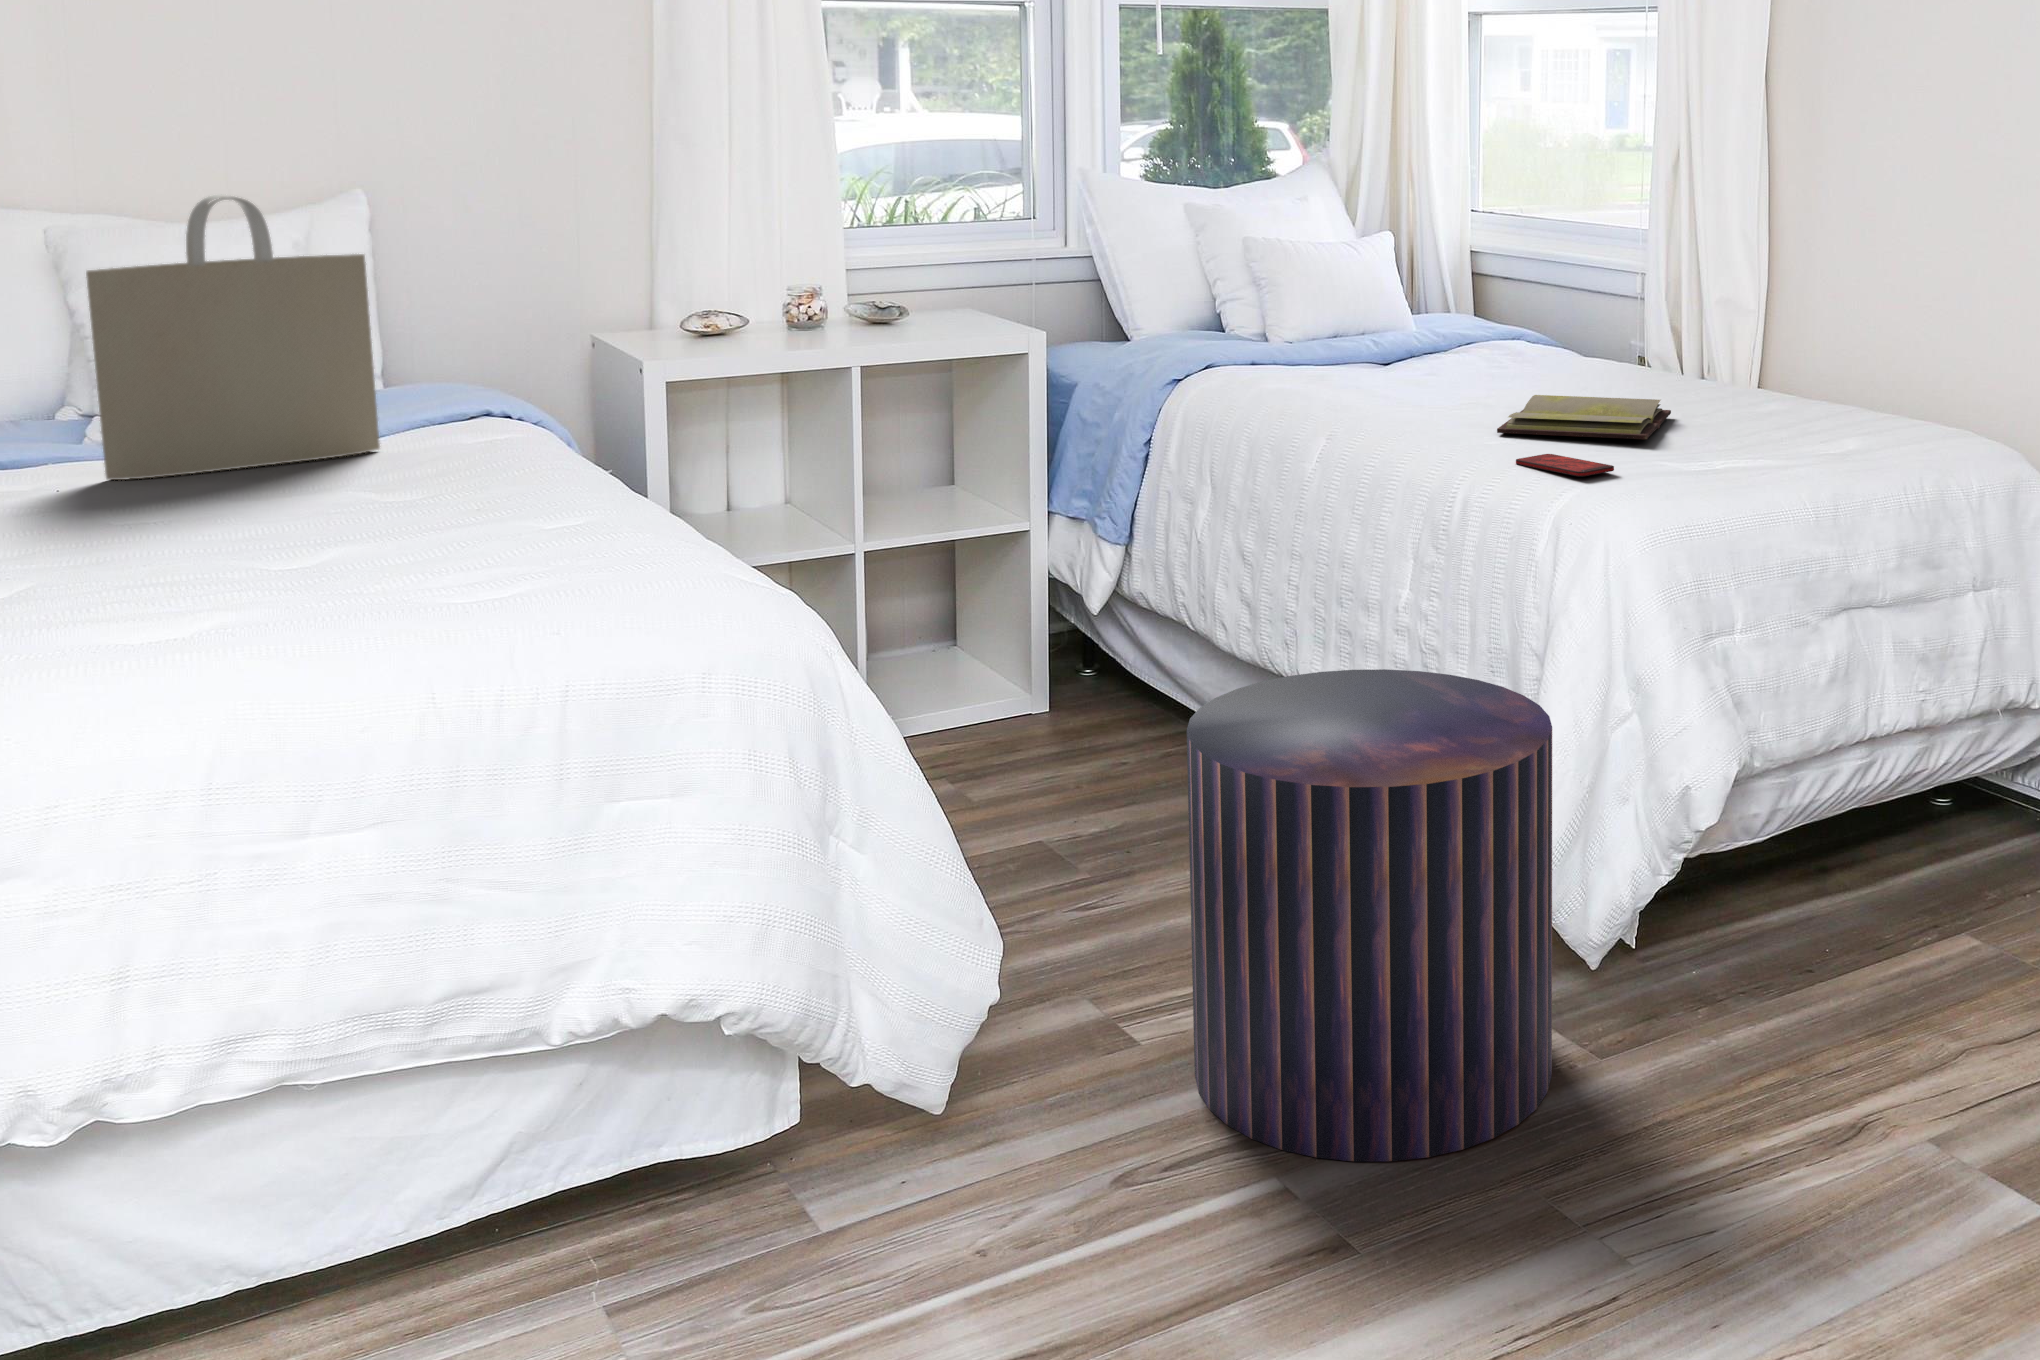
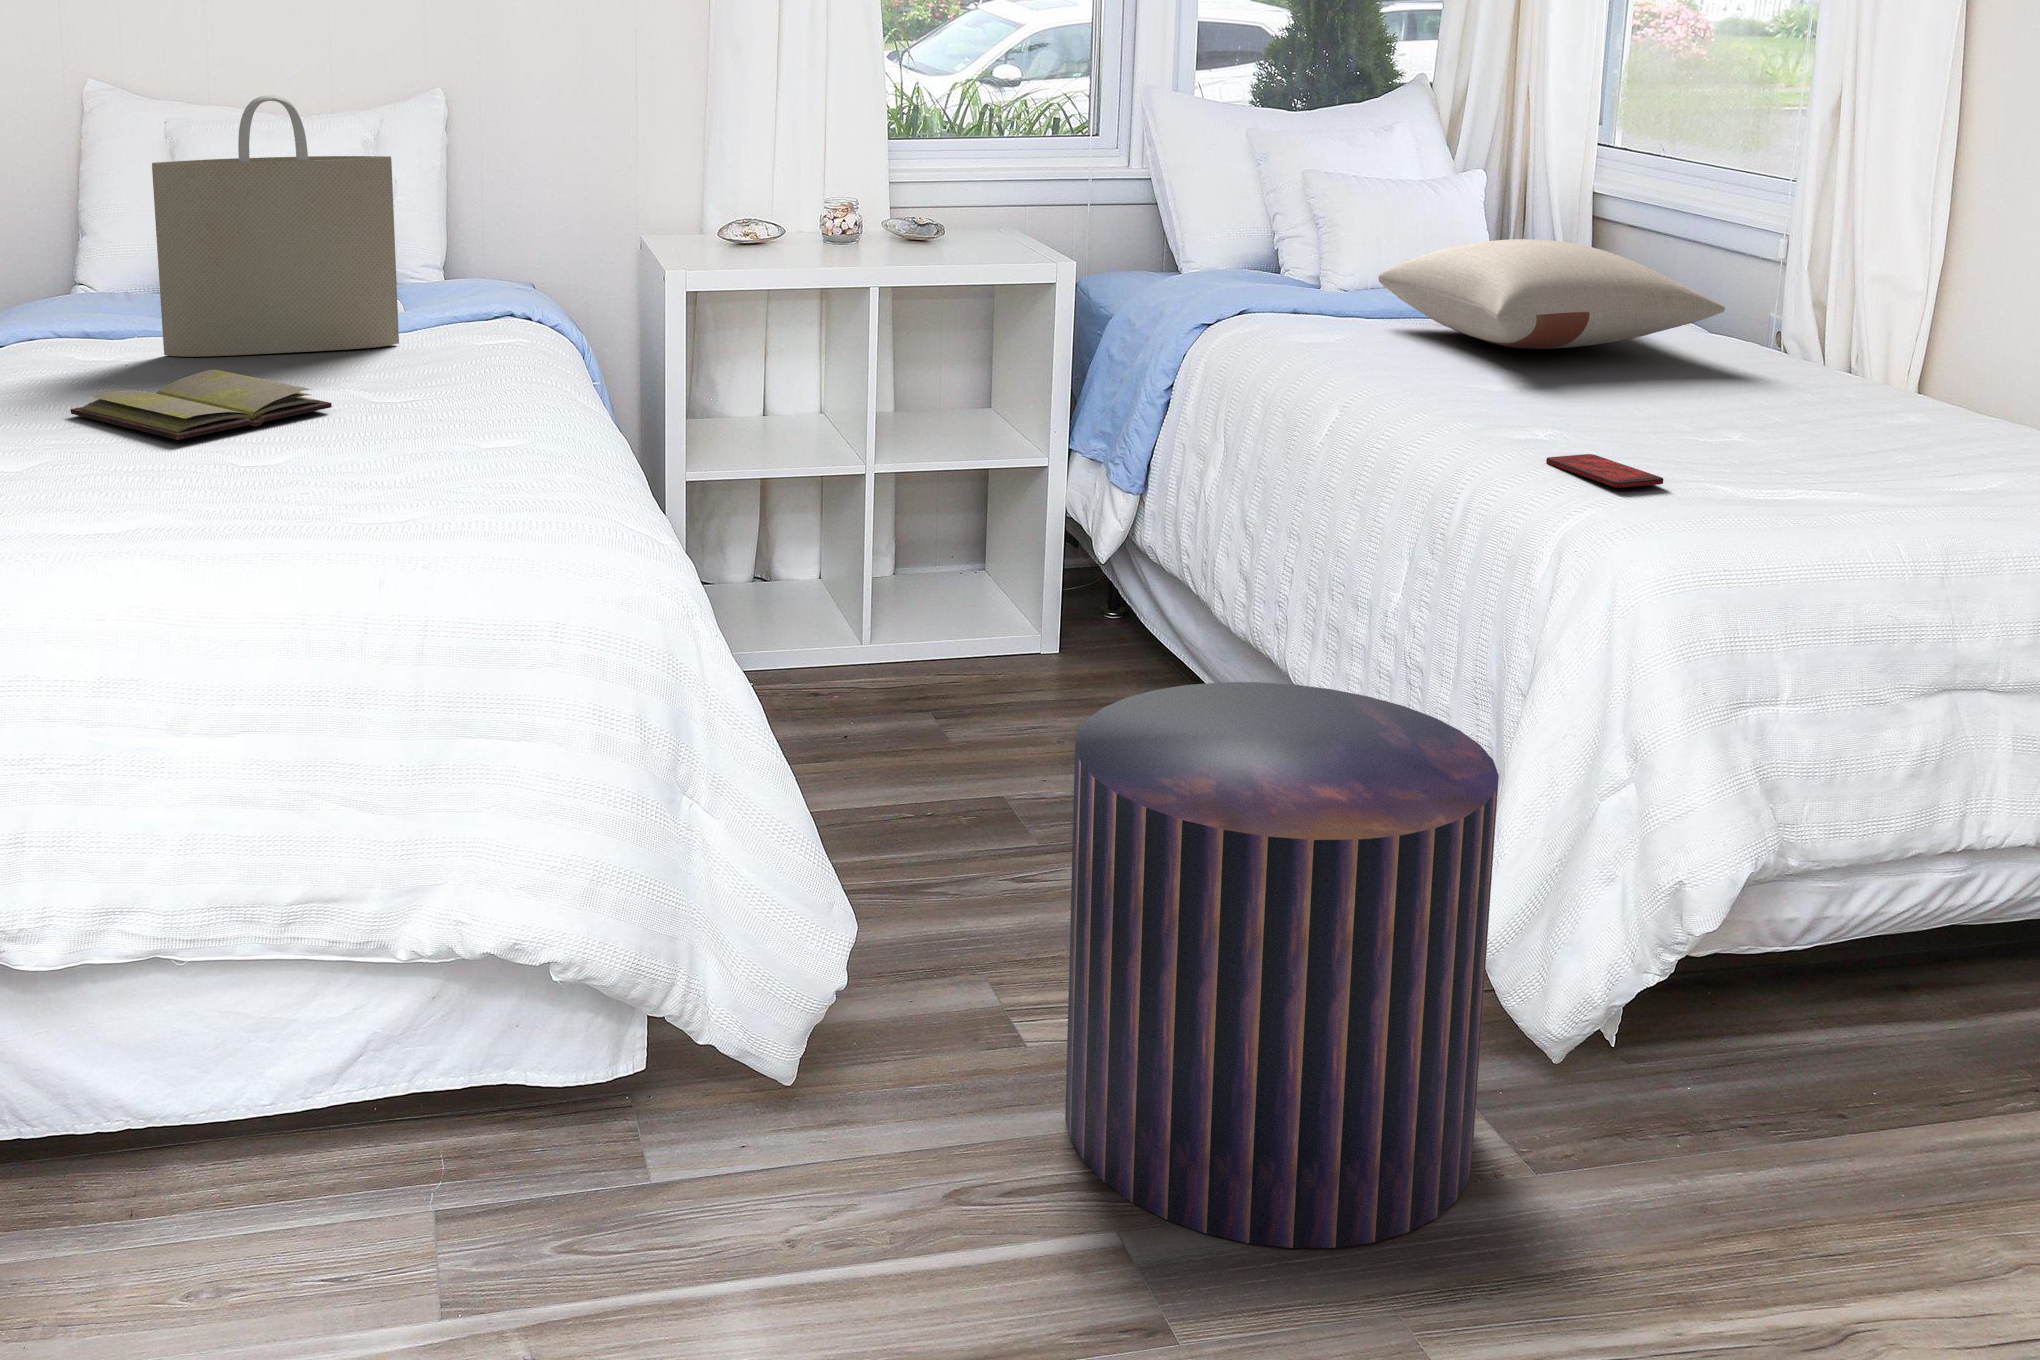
pillow: none [1323,286,1613,377] -> present [1378,239,1725,349]
diary: present [1497,395,1671,439] -> present [71,369,332,440]

